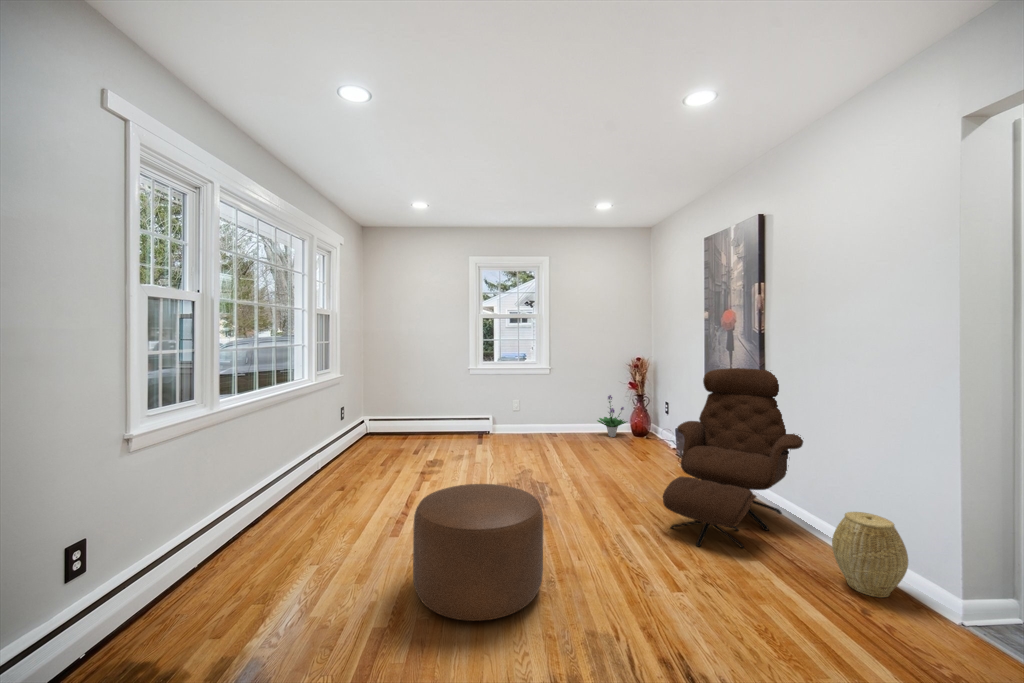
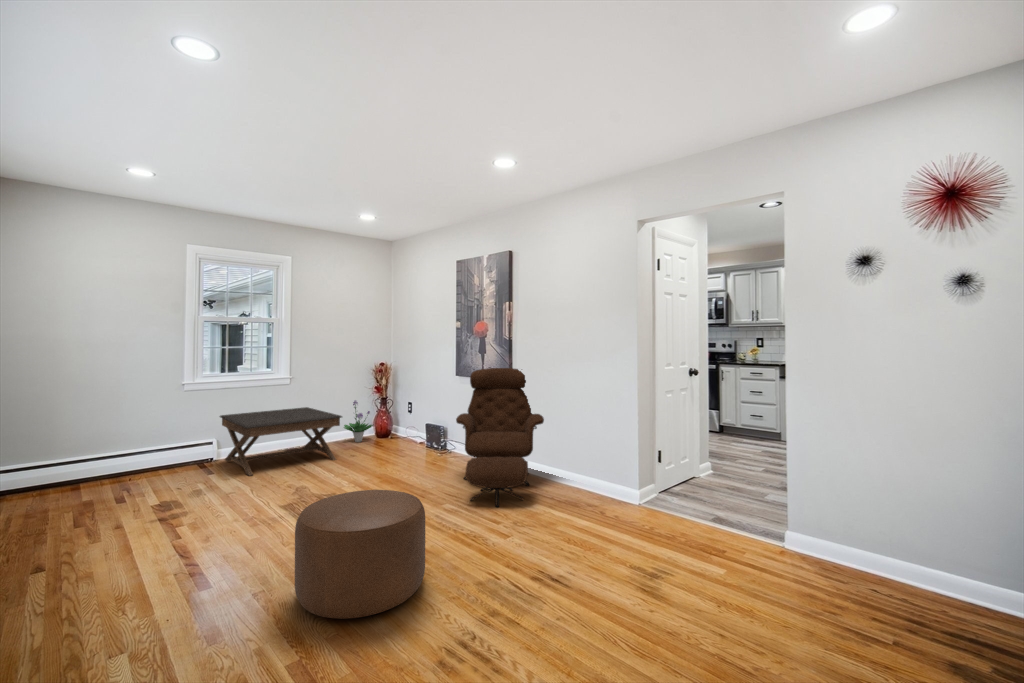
coffee table: none [494,397,582,451] -> present [220,407,342,476]
woven basket: present [832,512,908,597] -> none [578,456,615,506]

